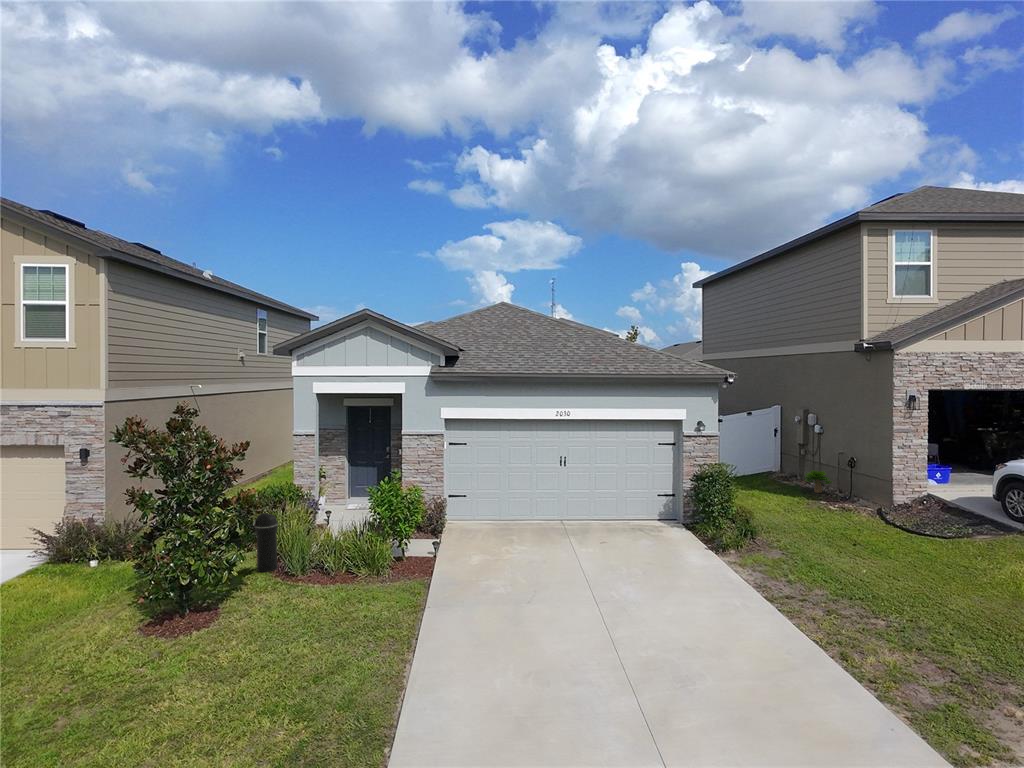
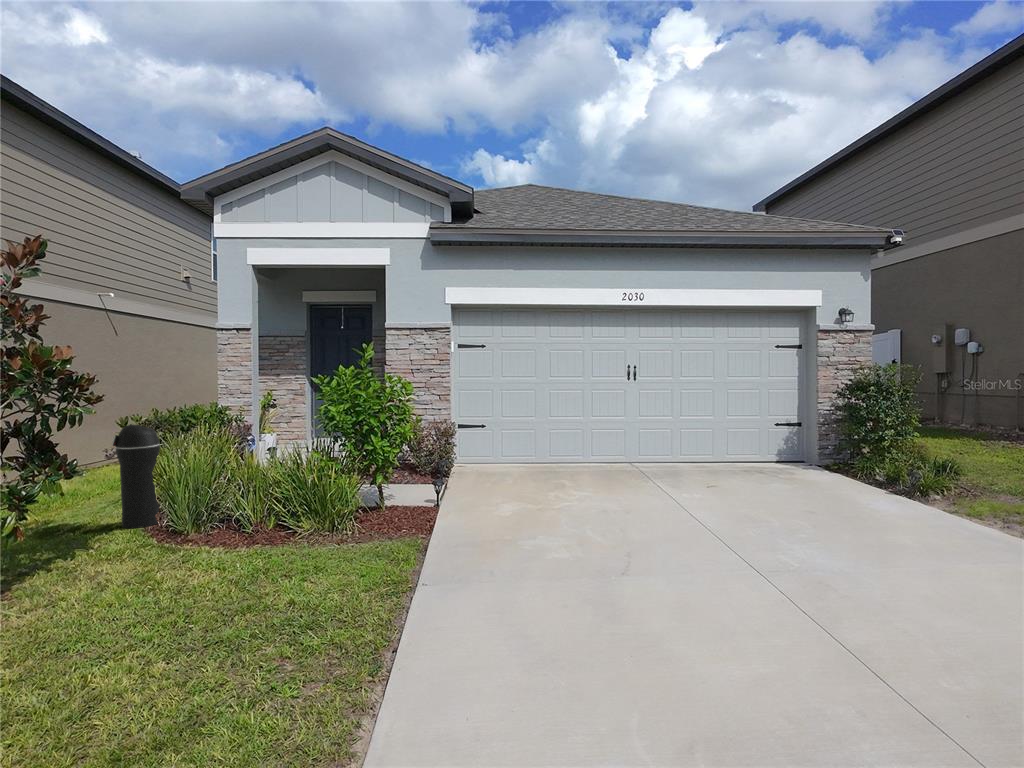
potted plant: present [805,471,832,493] -> none [952,402,1002,435]

